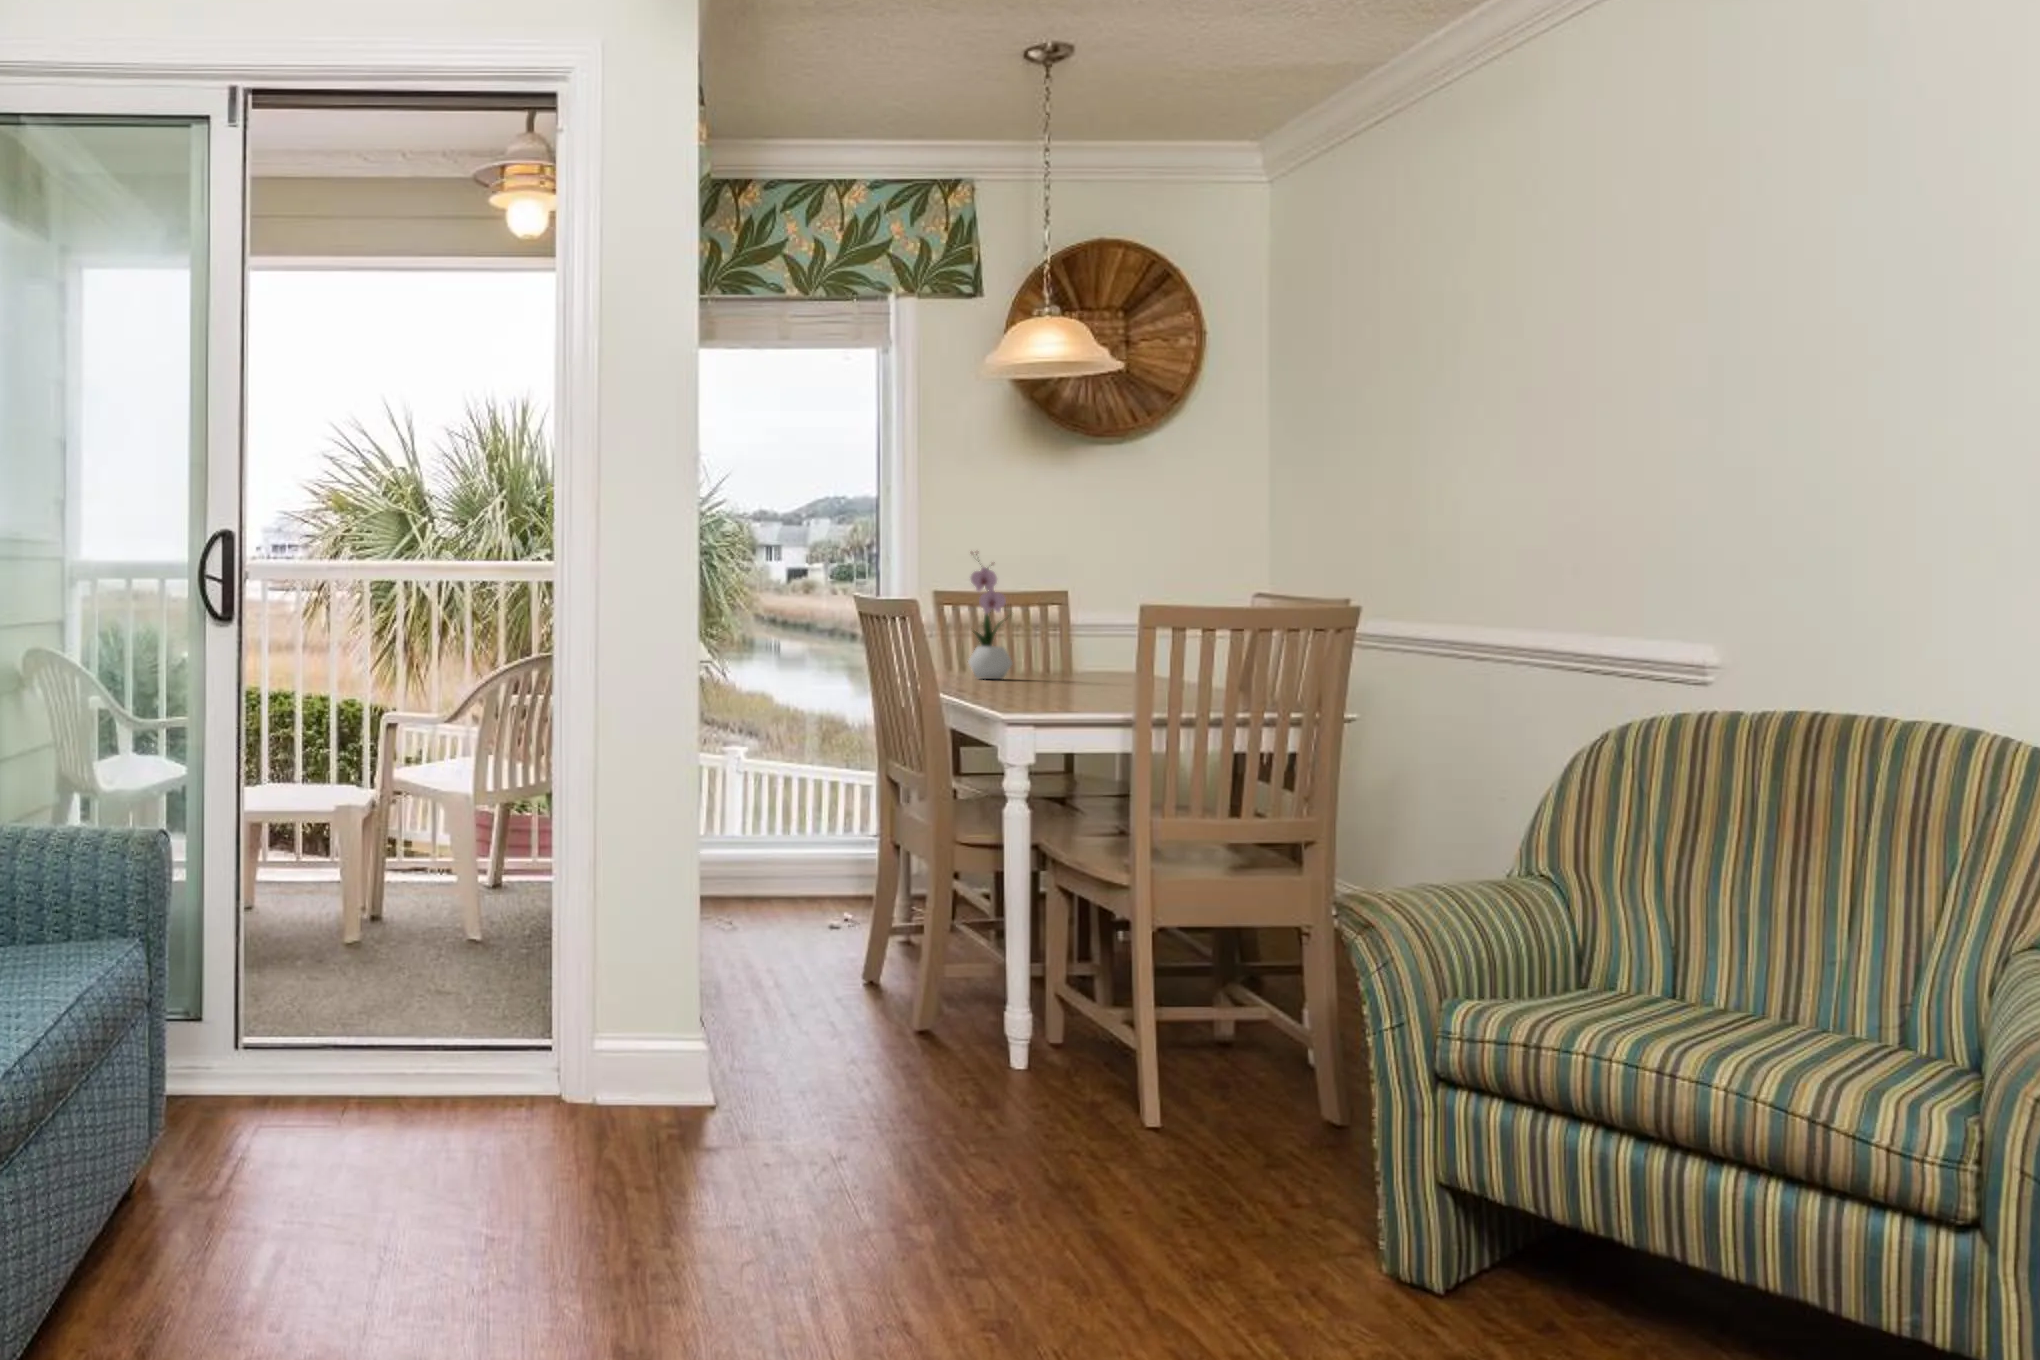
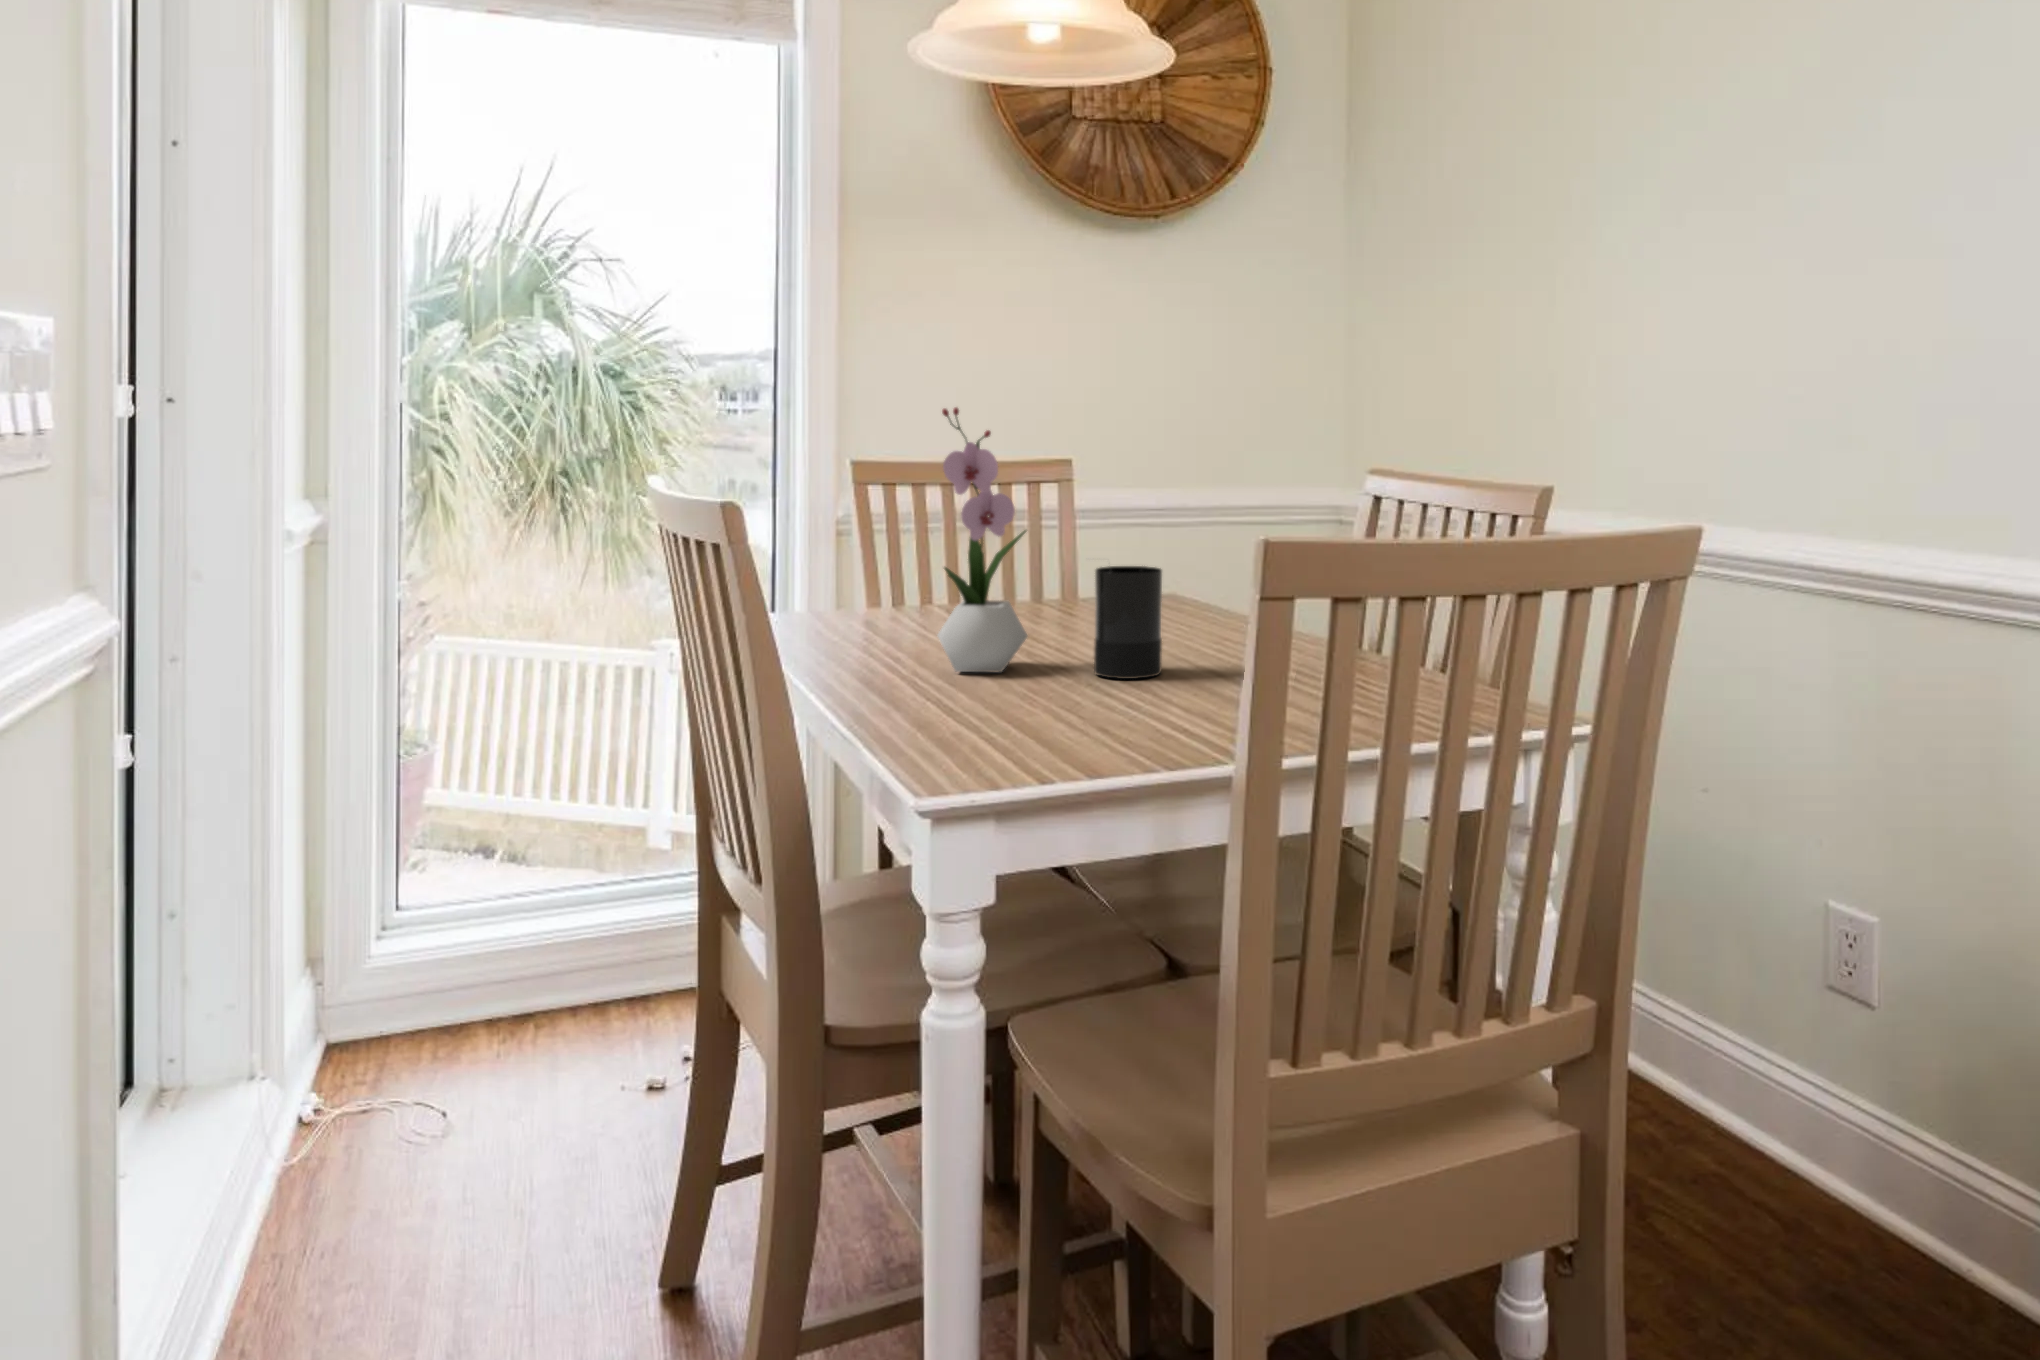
candle: none [1042,625,1081,682] -> present [1094,566,1162,679]

